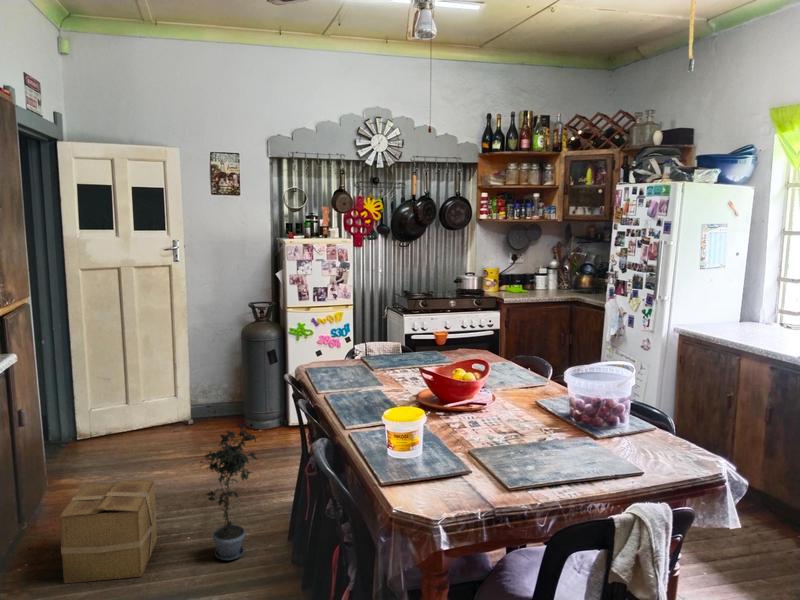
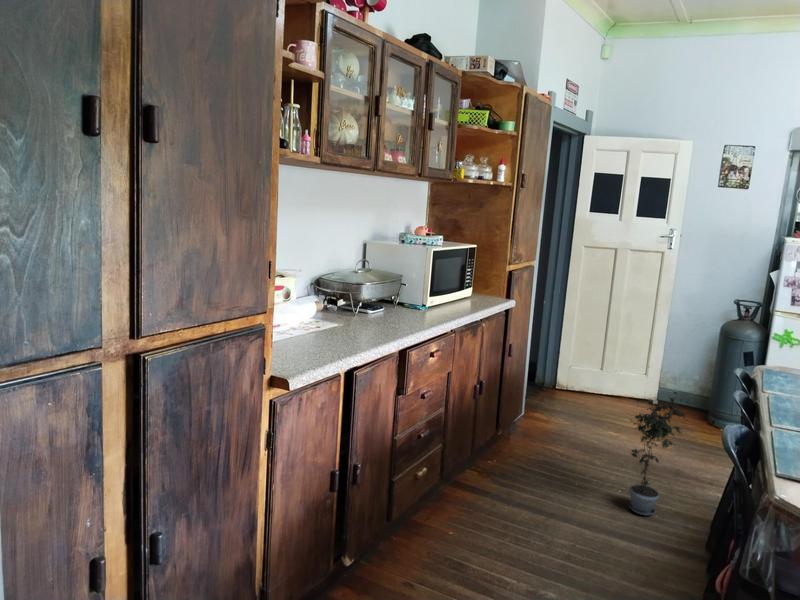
cardboard box: present [60,480,157,583] -> none [514,413,594,495]

